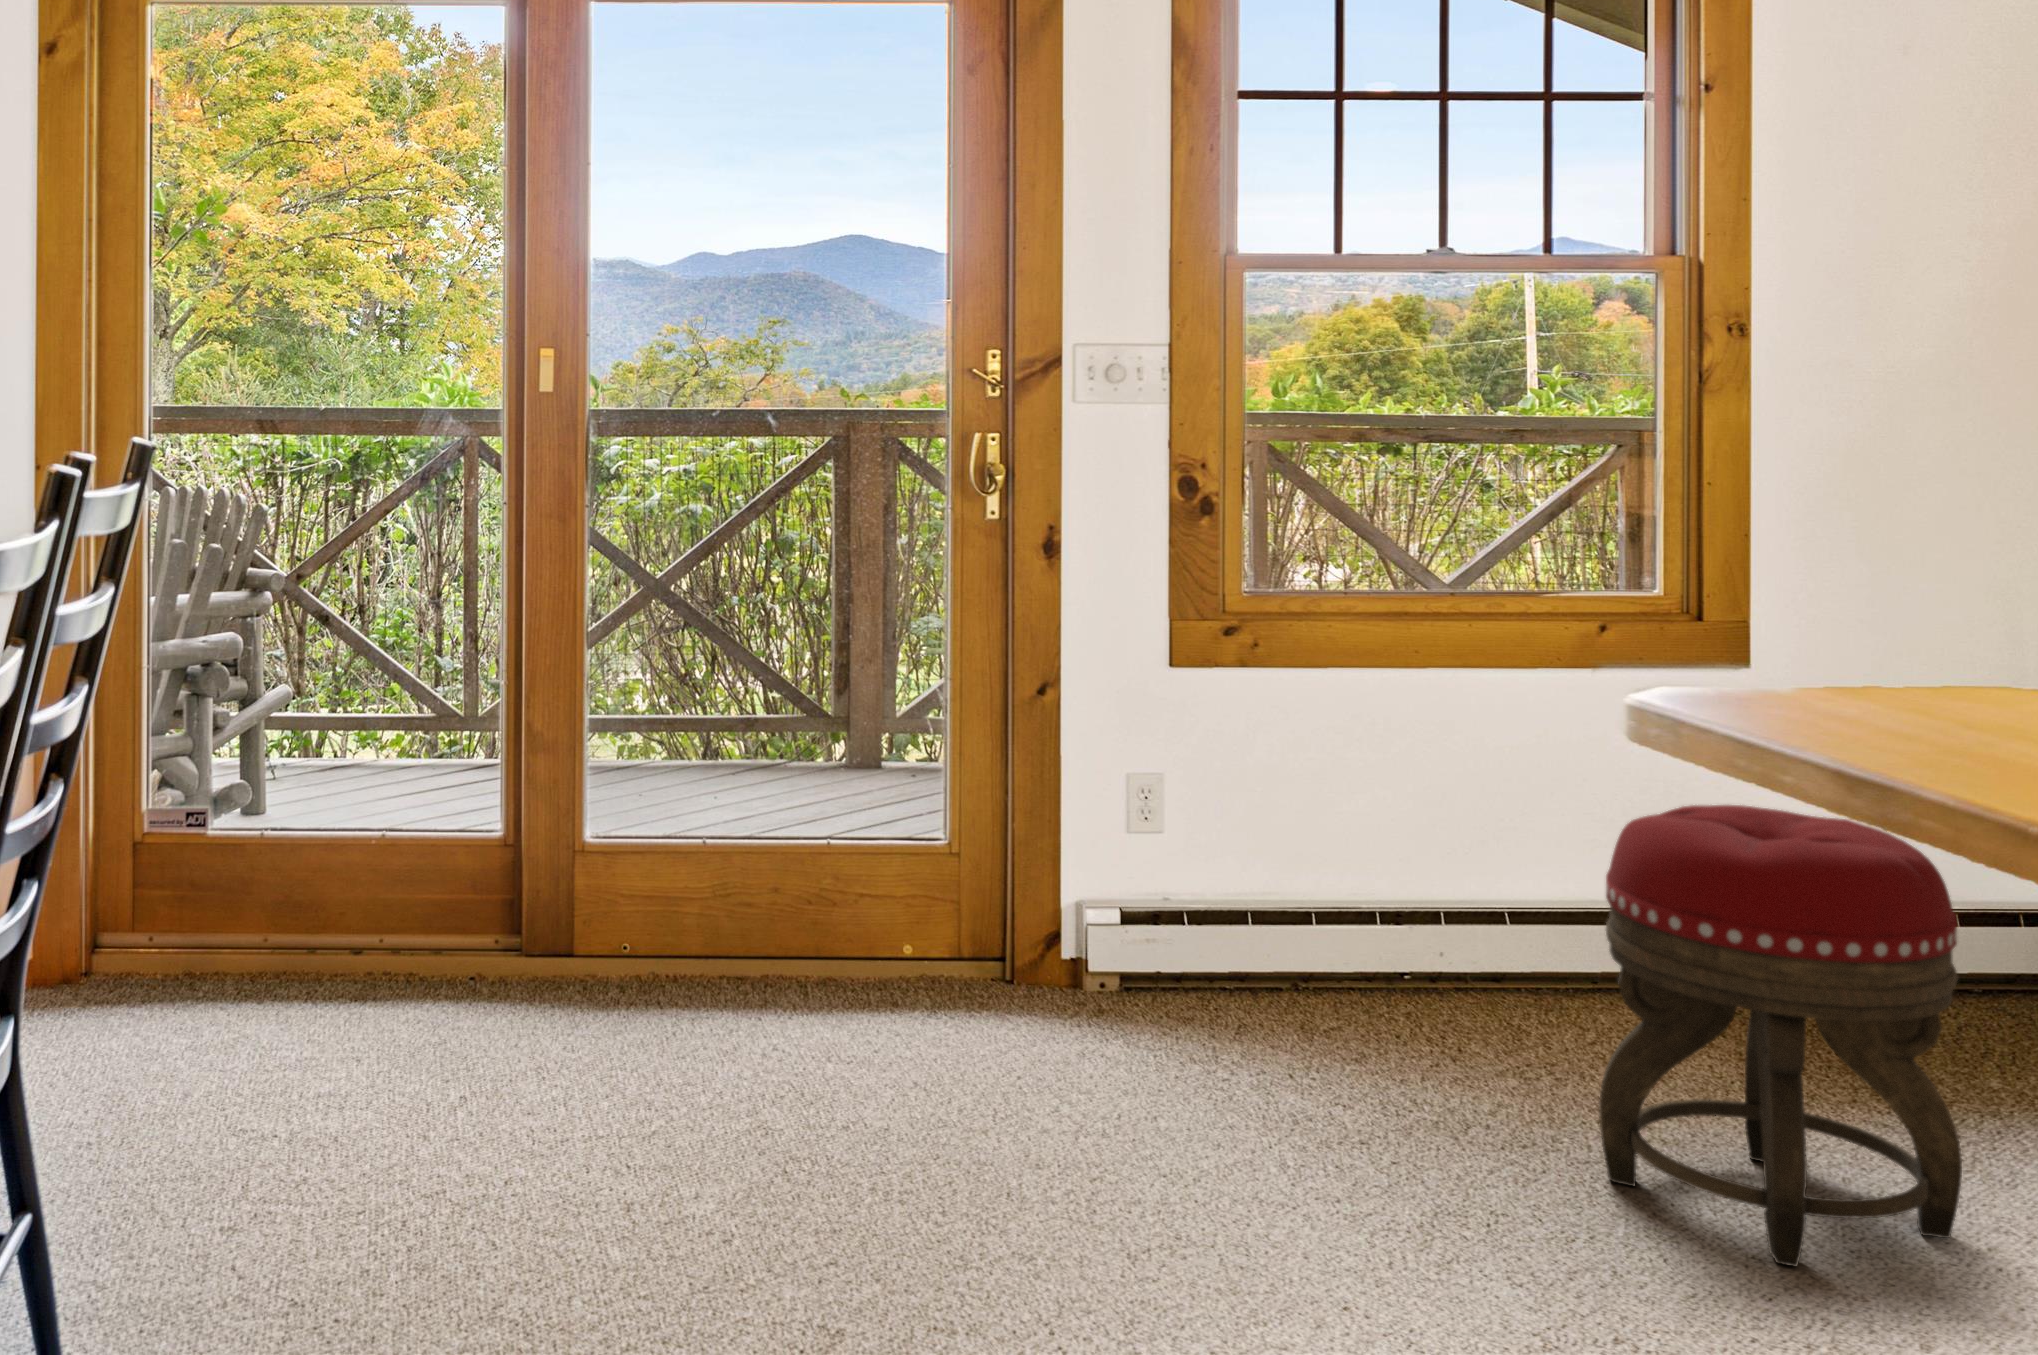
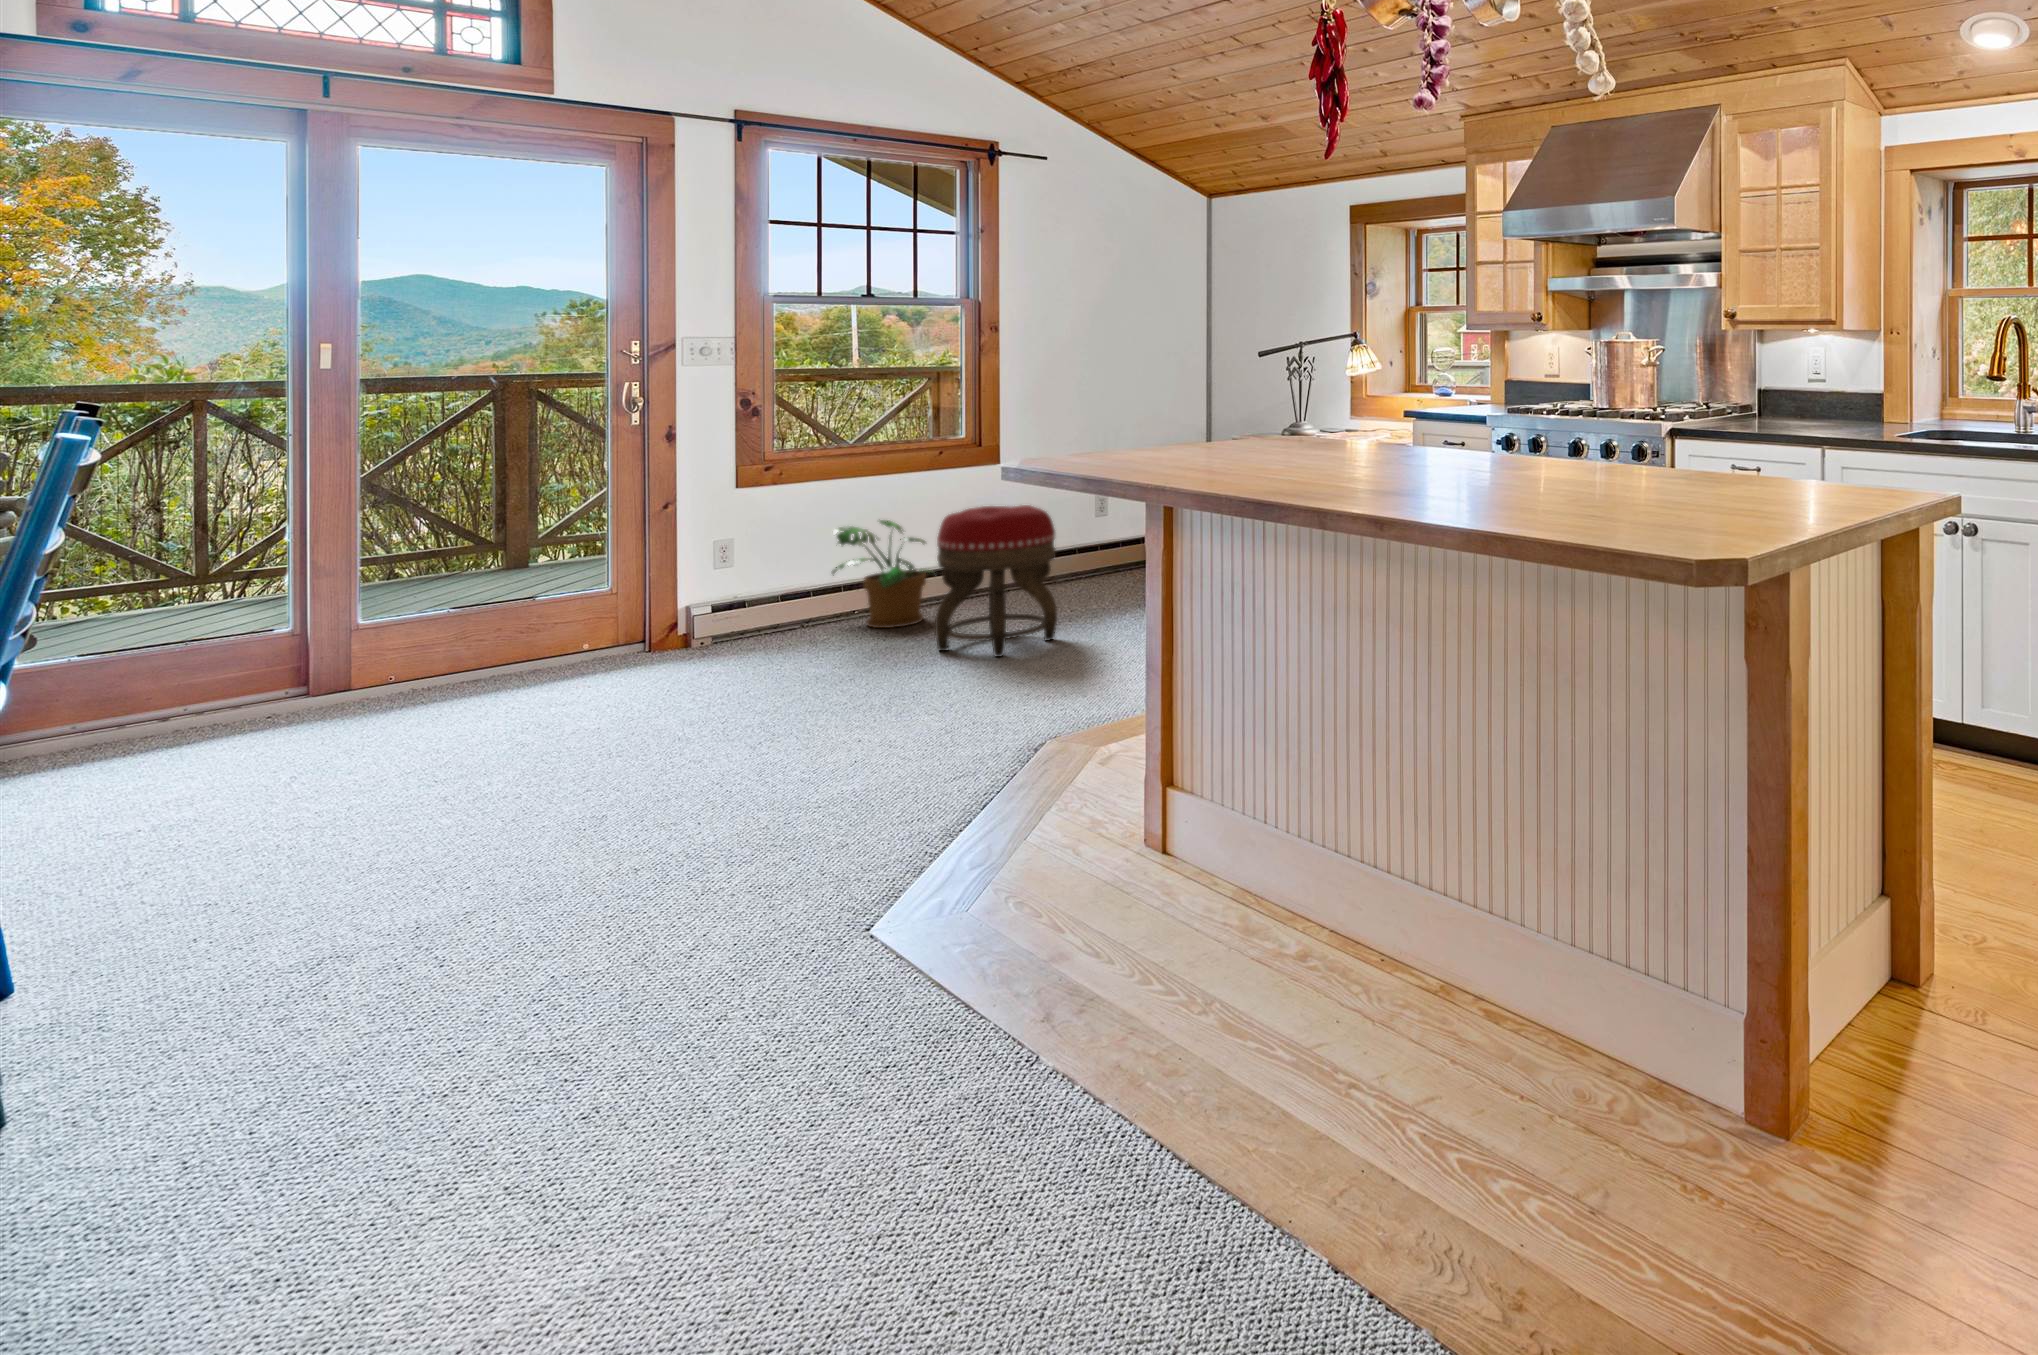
potted plant: none [1357,772,1597,1054] -> present [832,520,931,628]

